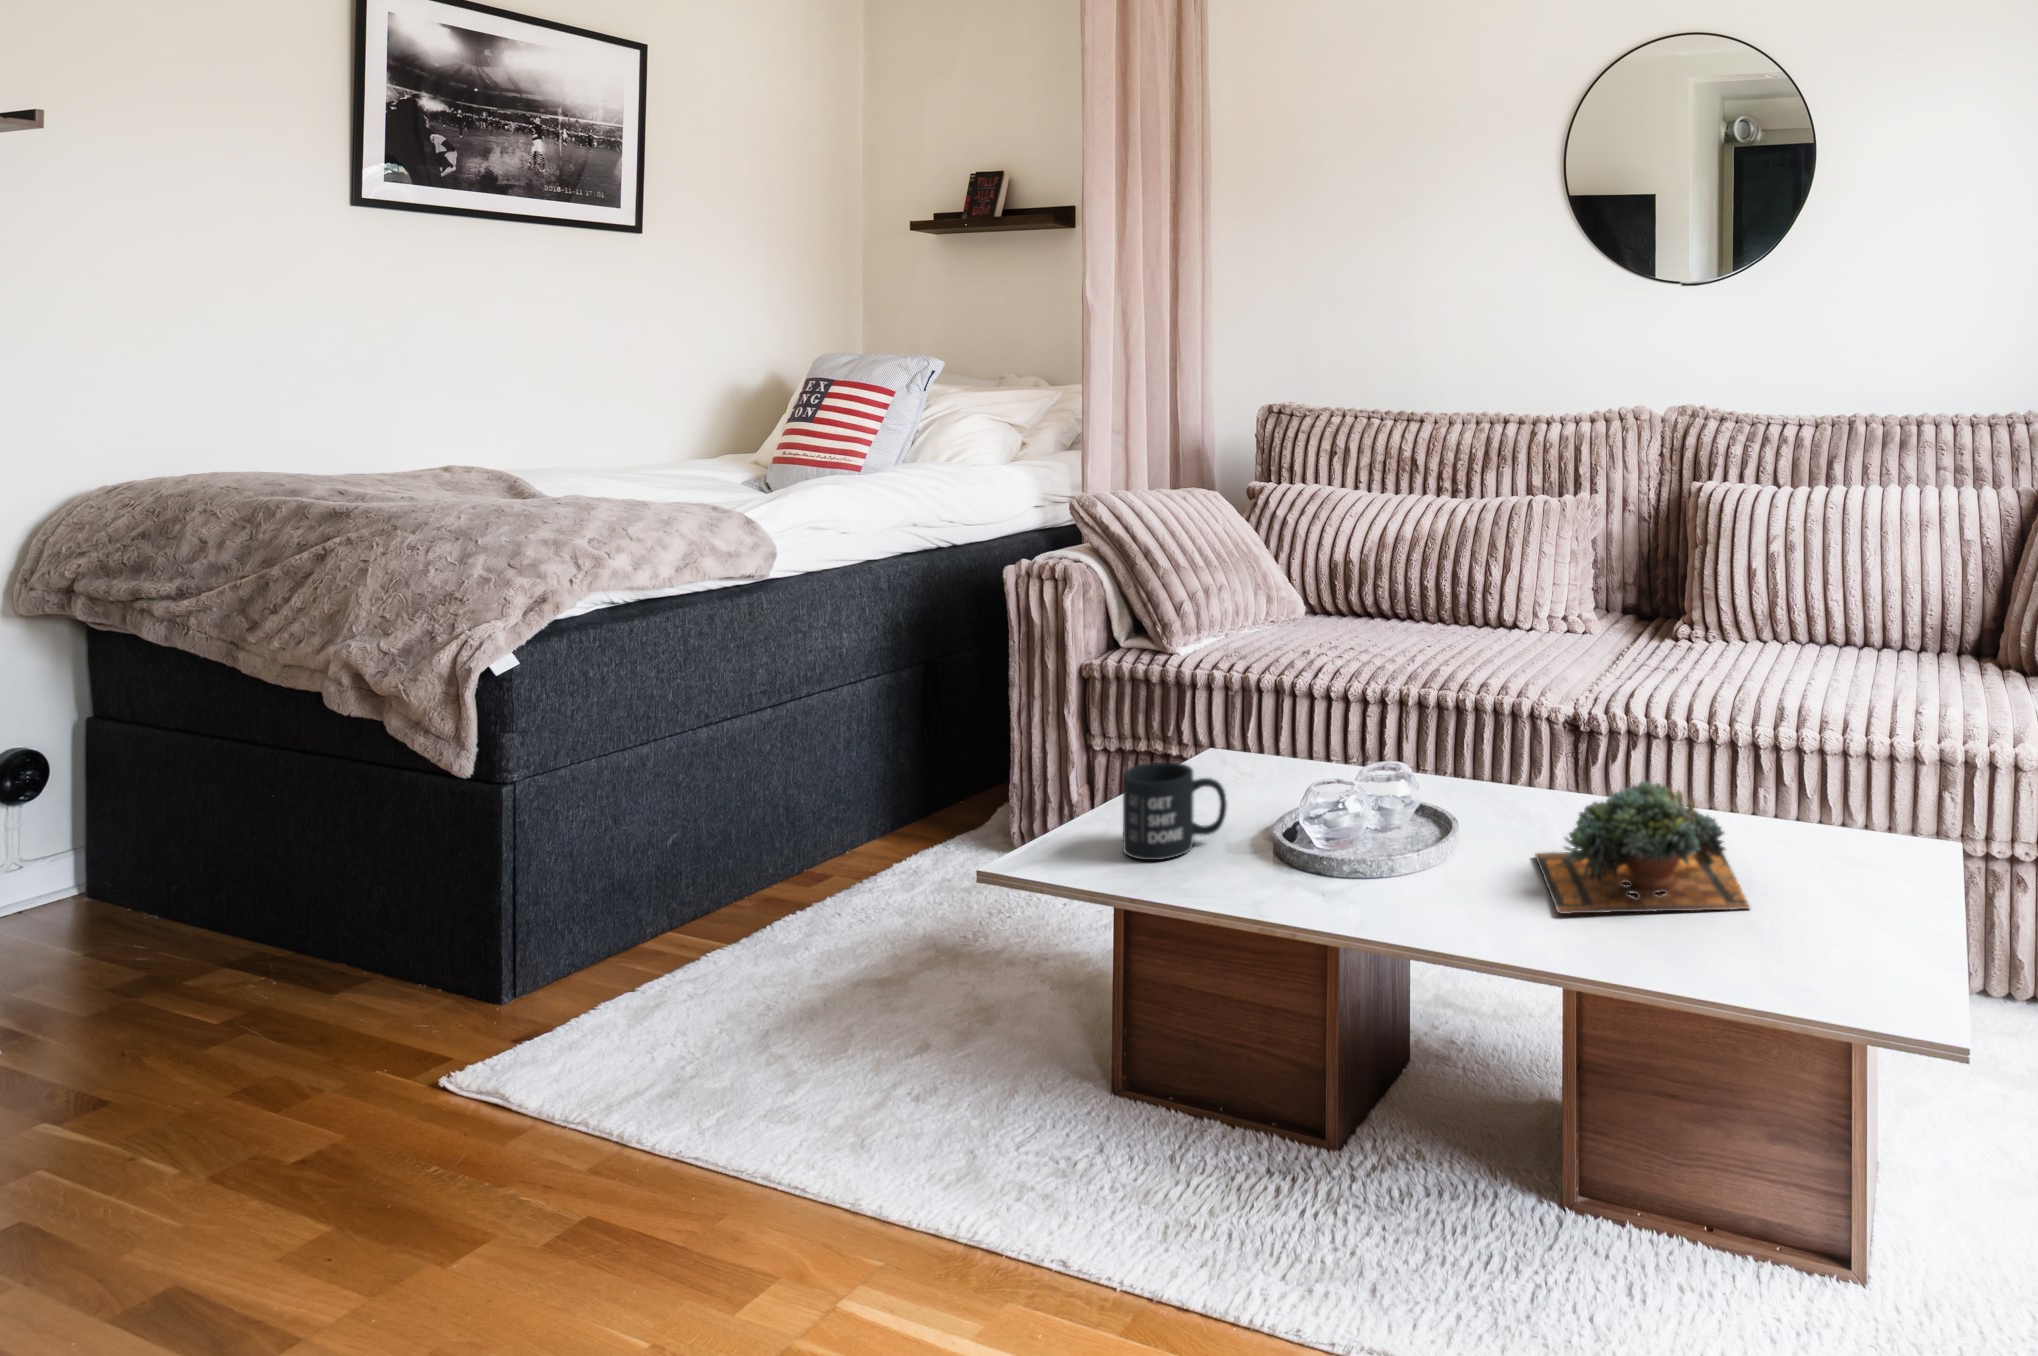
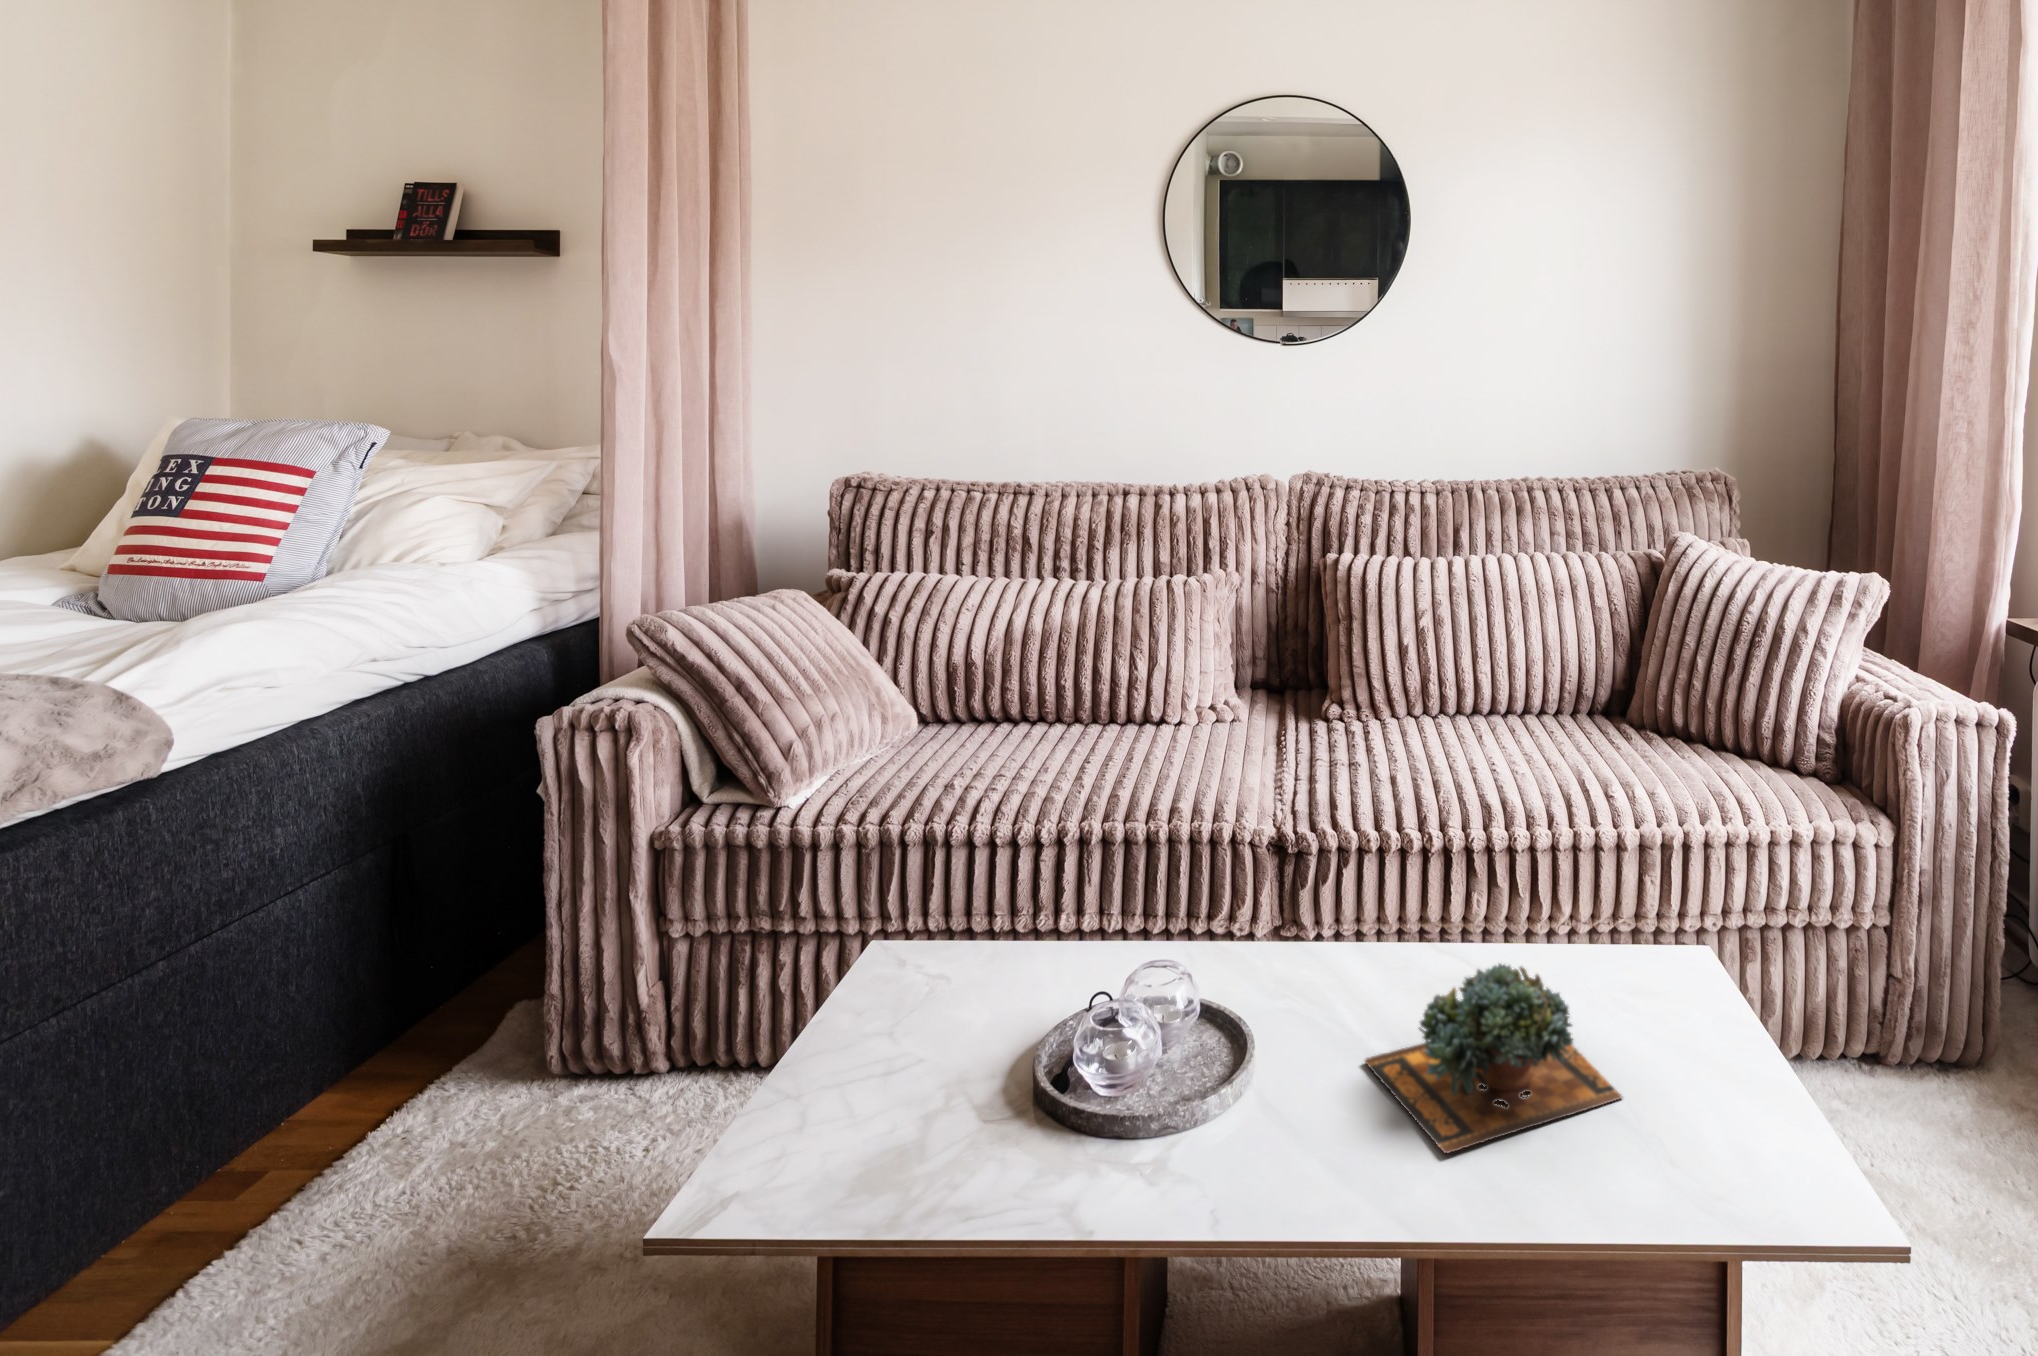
mug: present [1123,762,1227,860] -> none [857,1023,992,1173]

